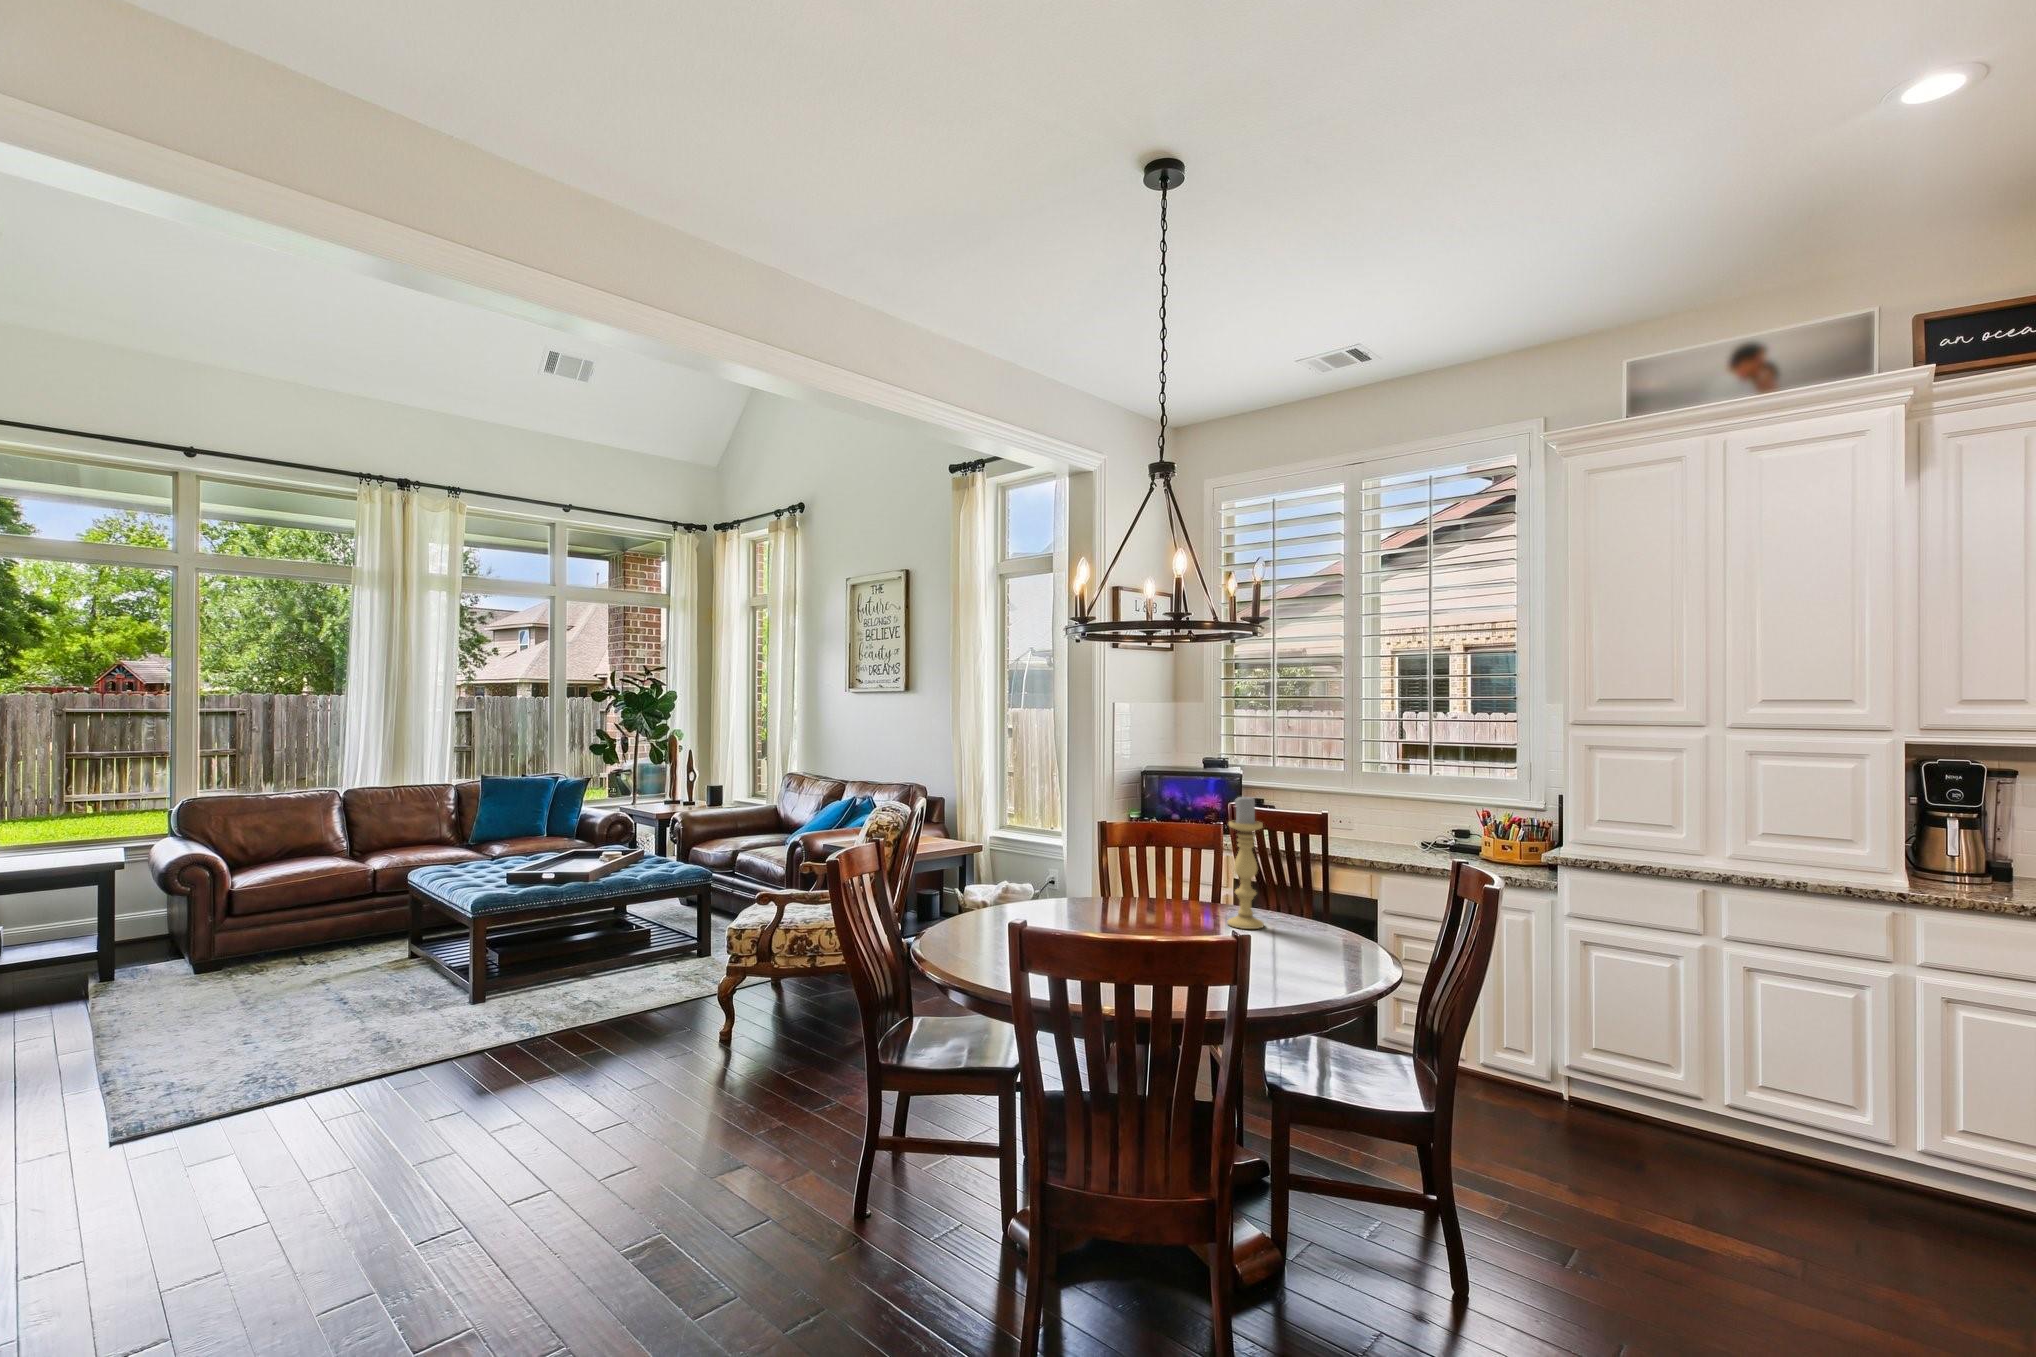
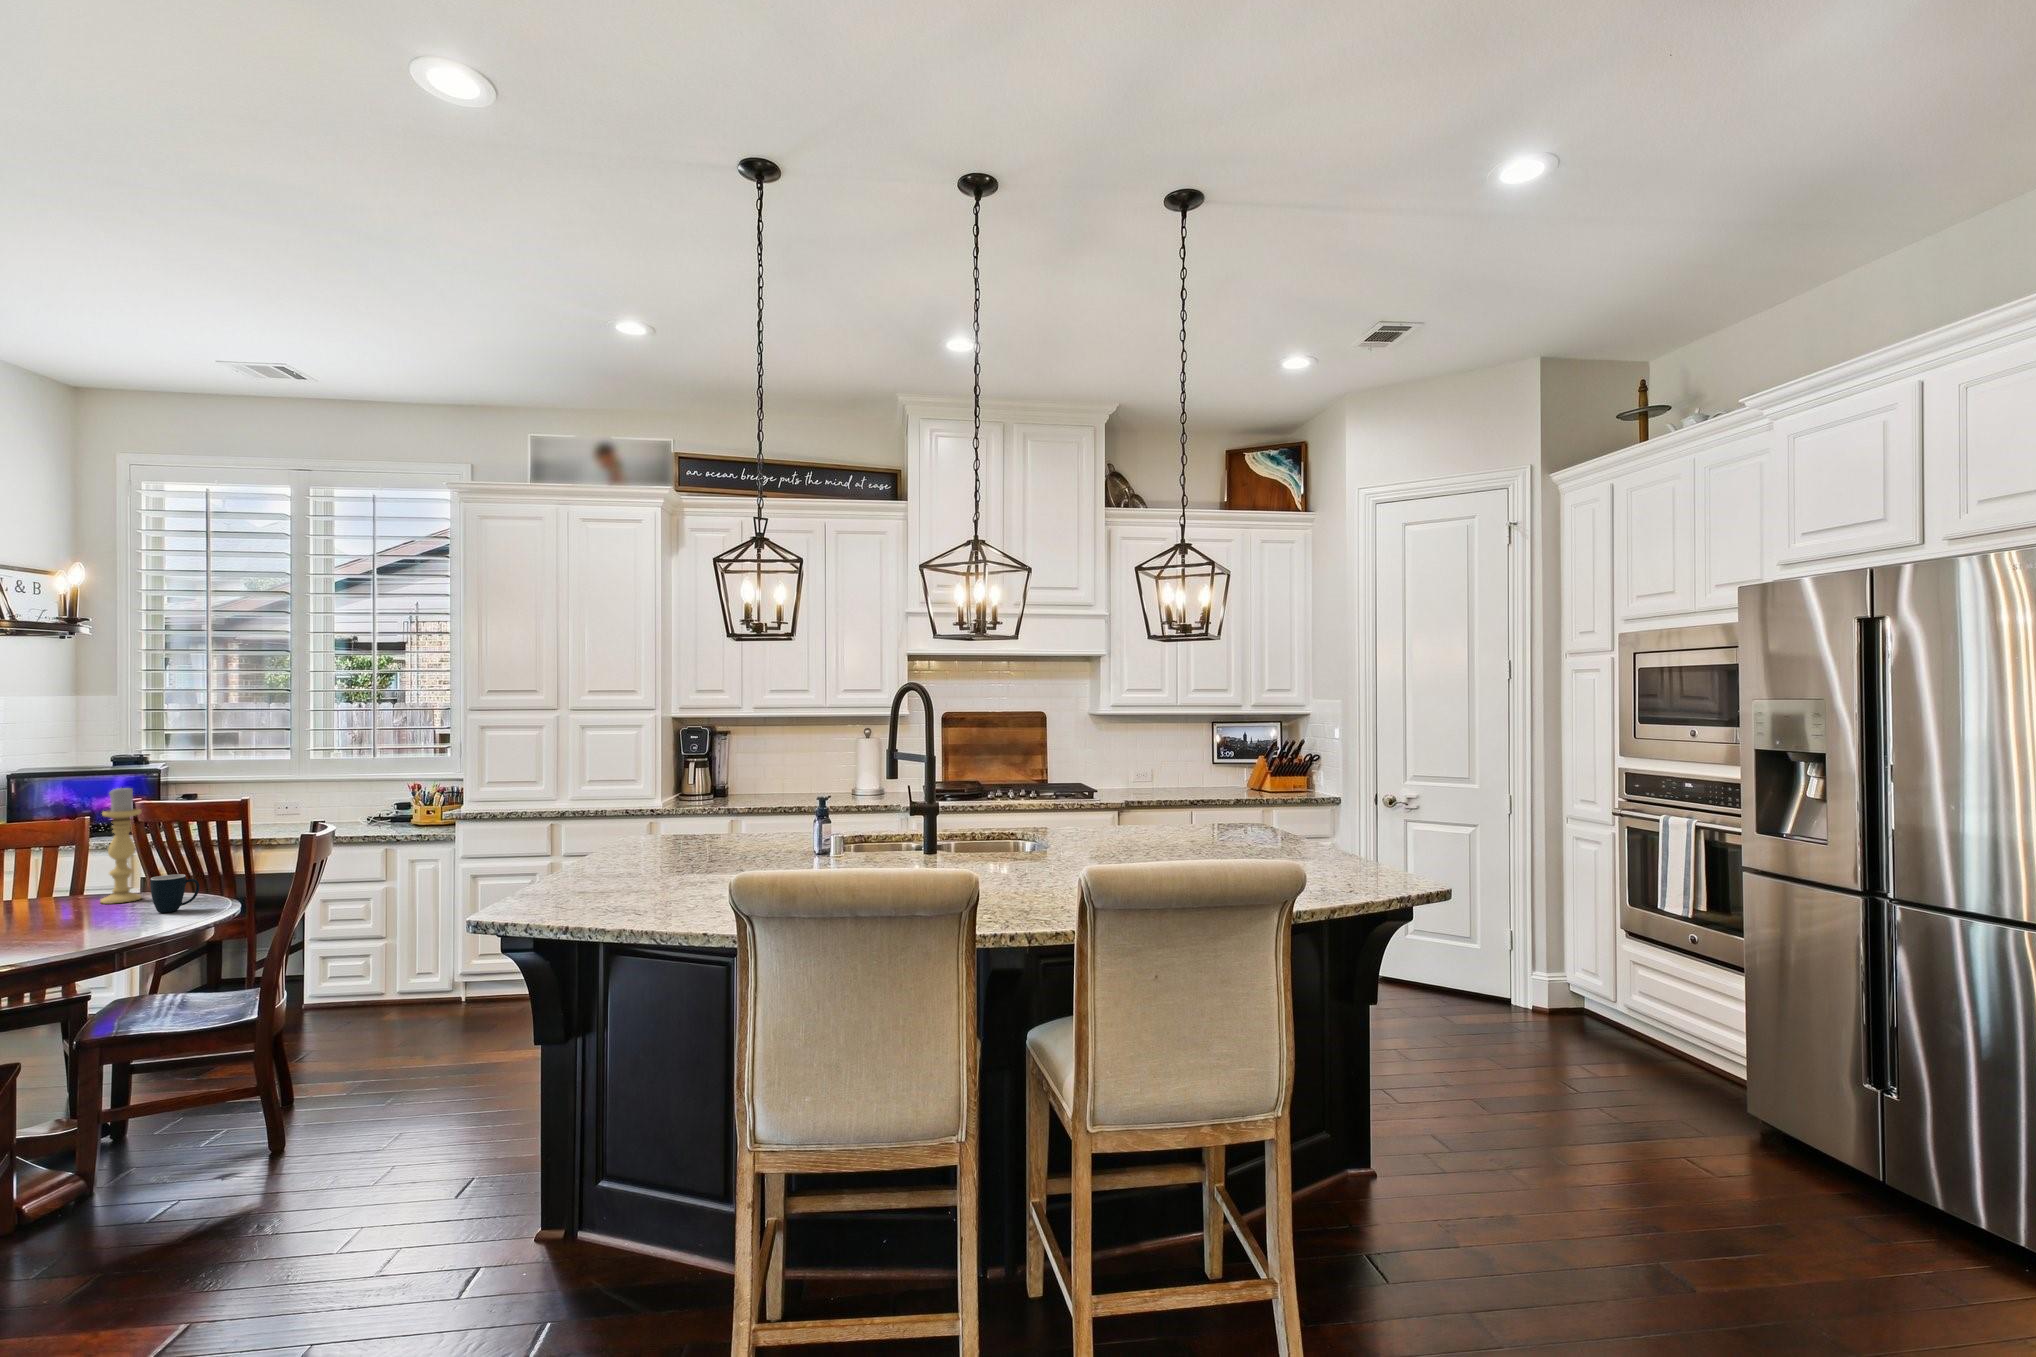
mug: none [1283,911,1333,960] -> present [150,874,200,913]

